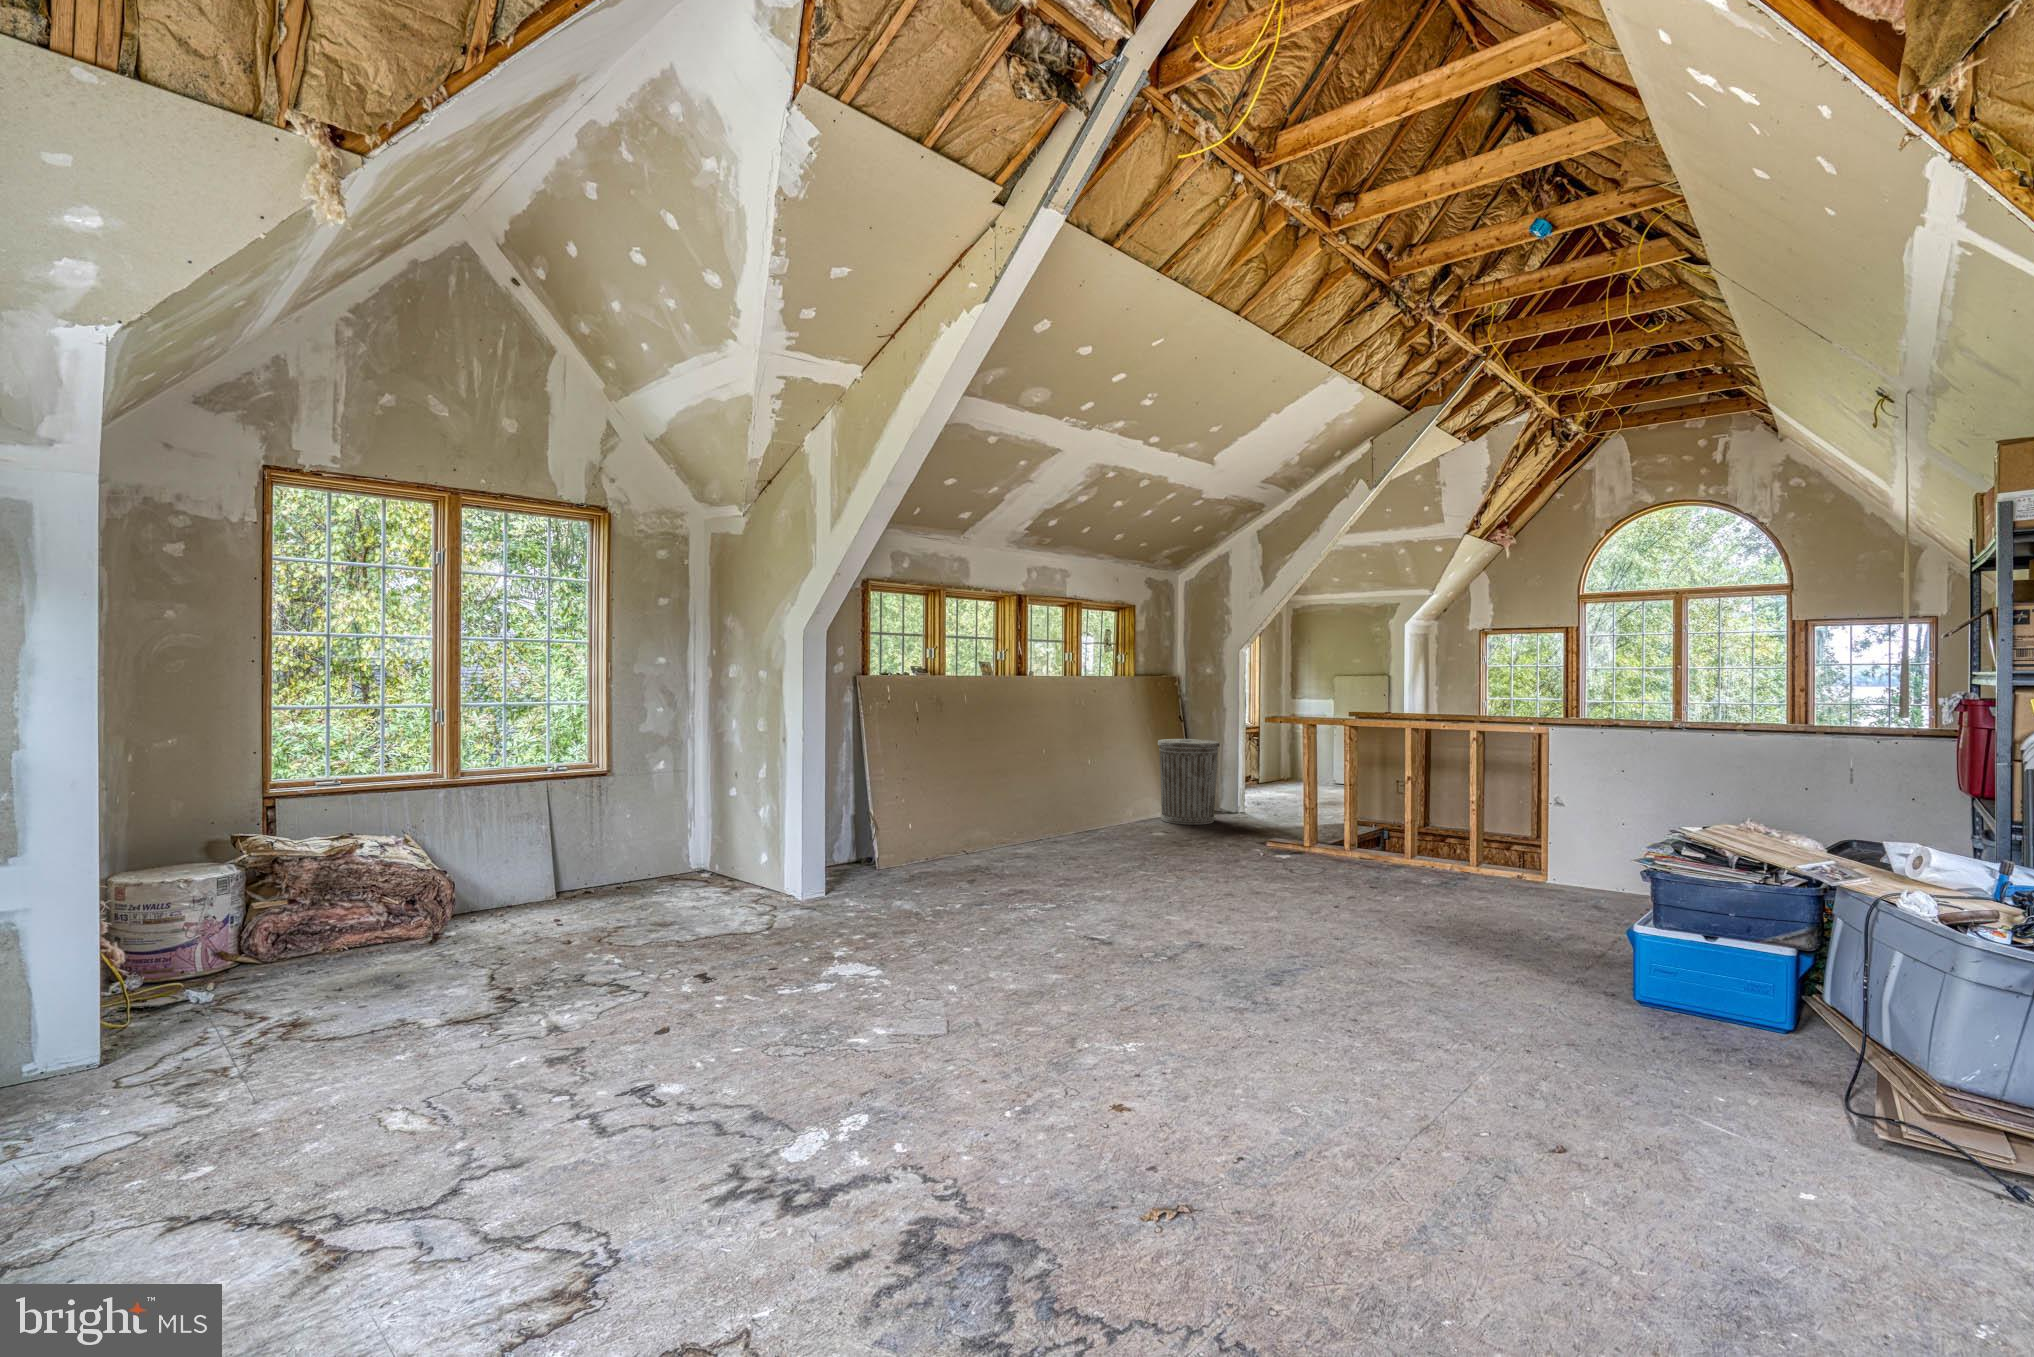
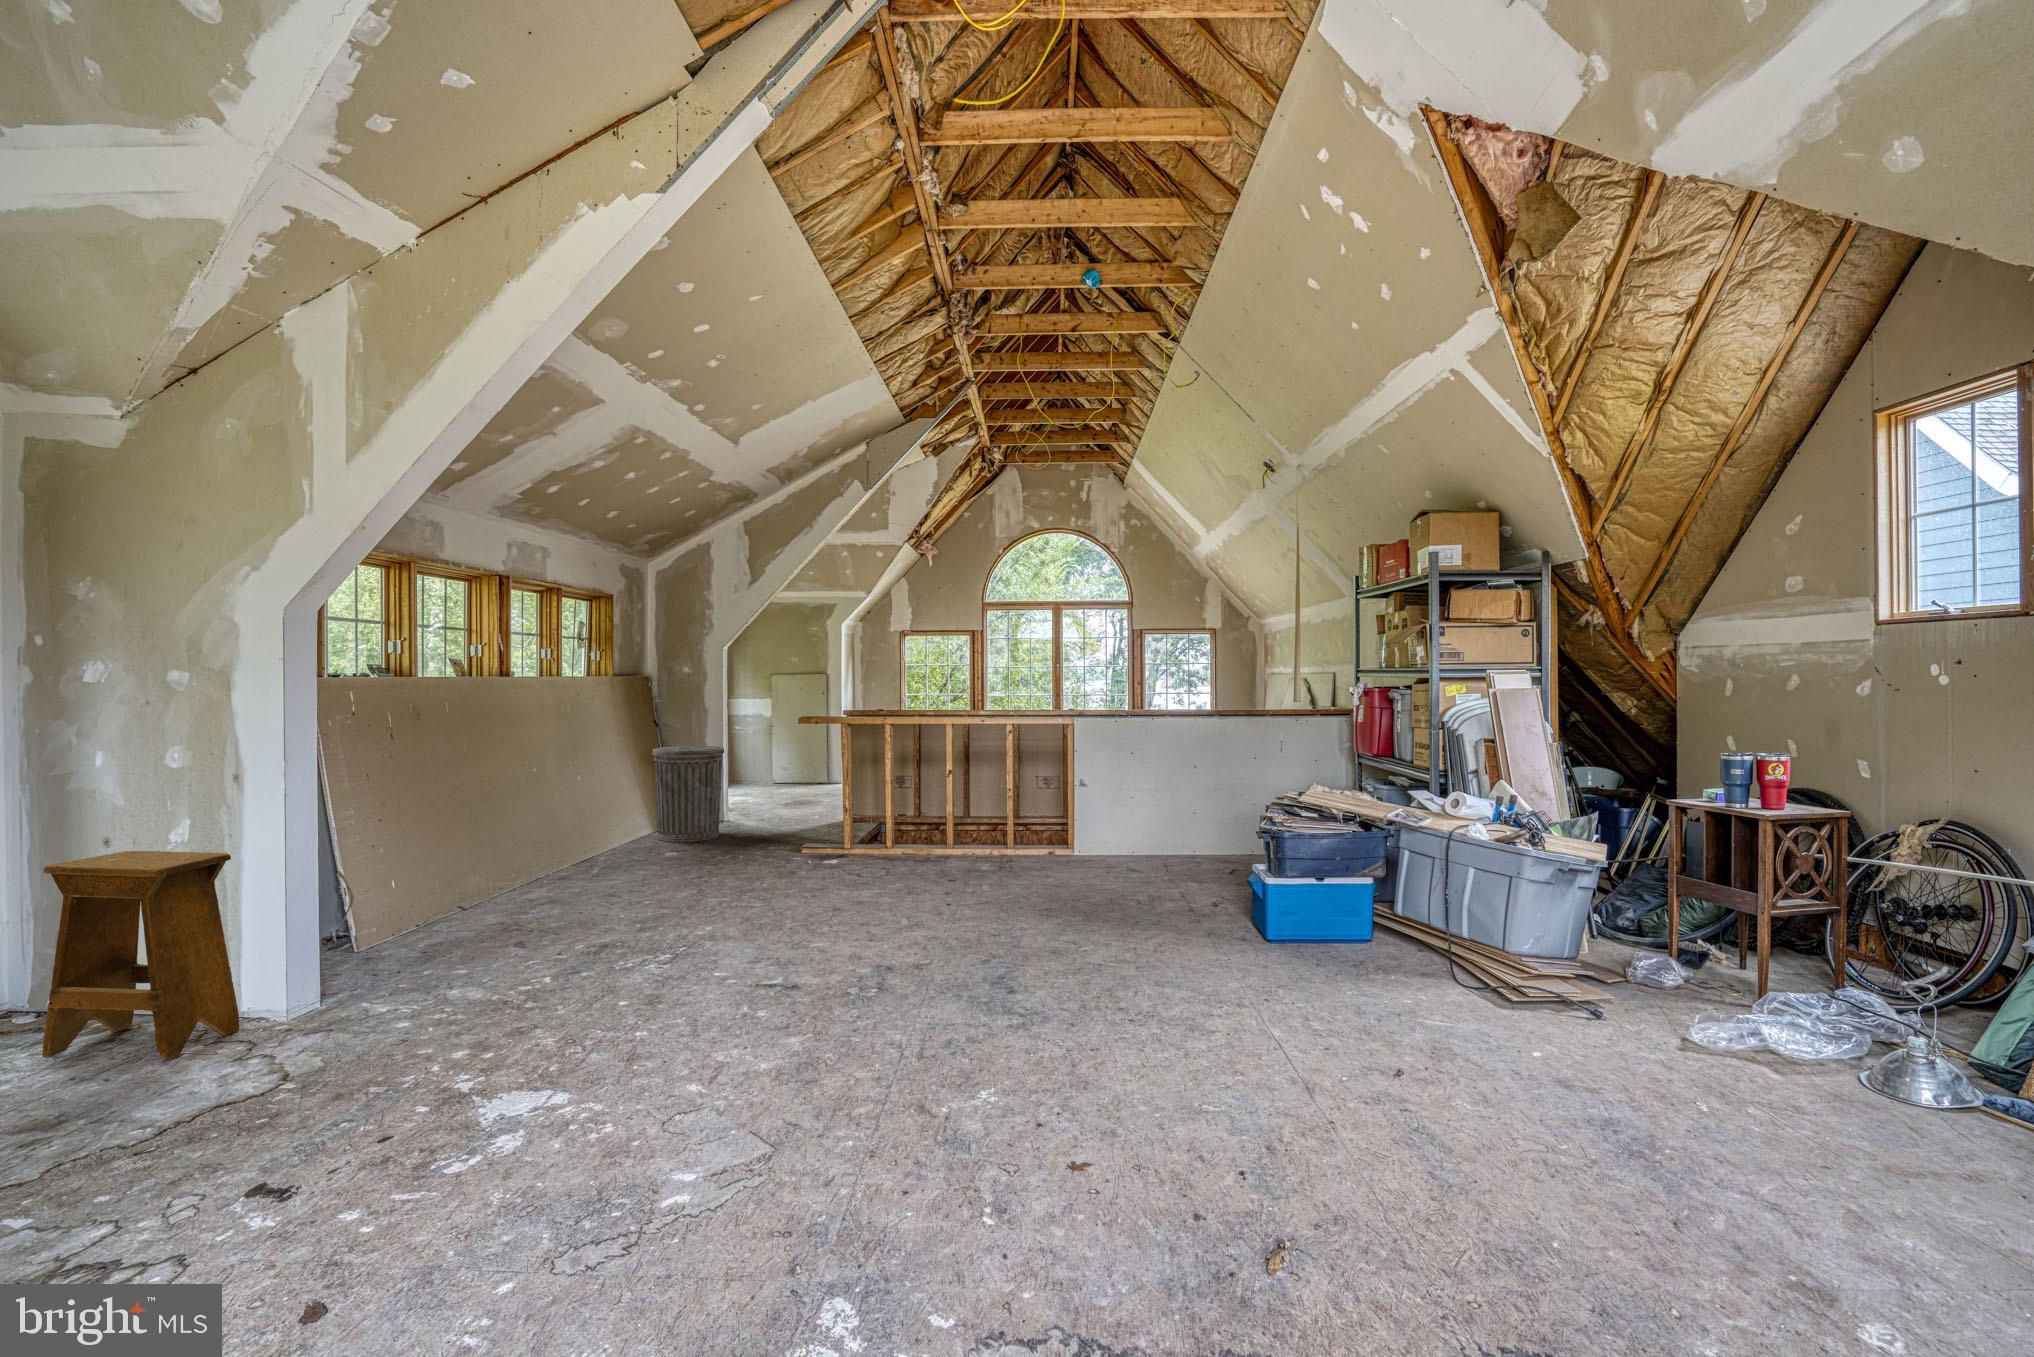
stool: none [697,780,781,908] -> present [42,851,239,1059]

